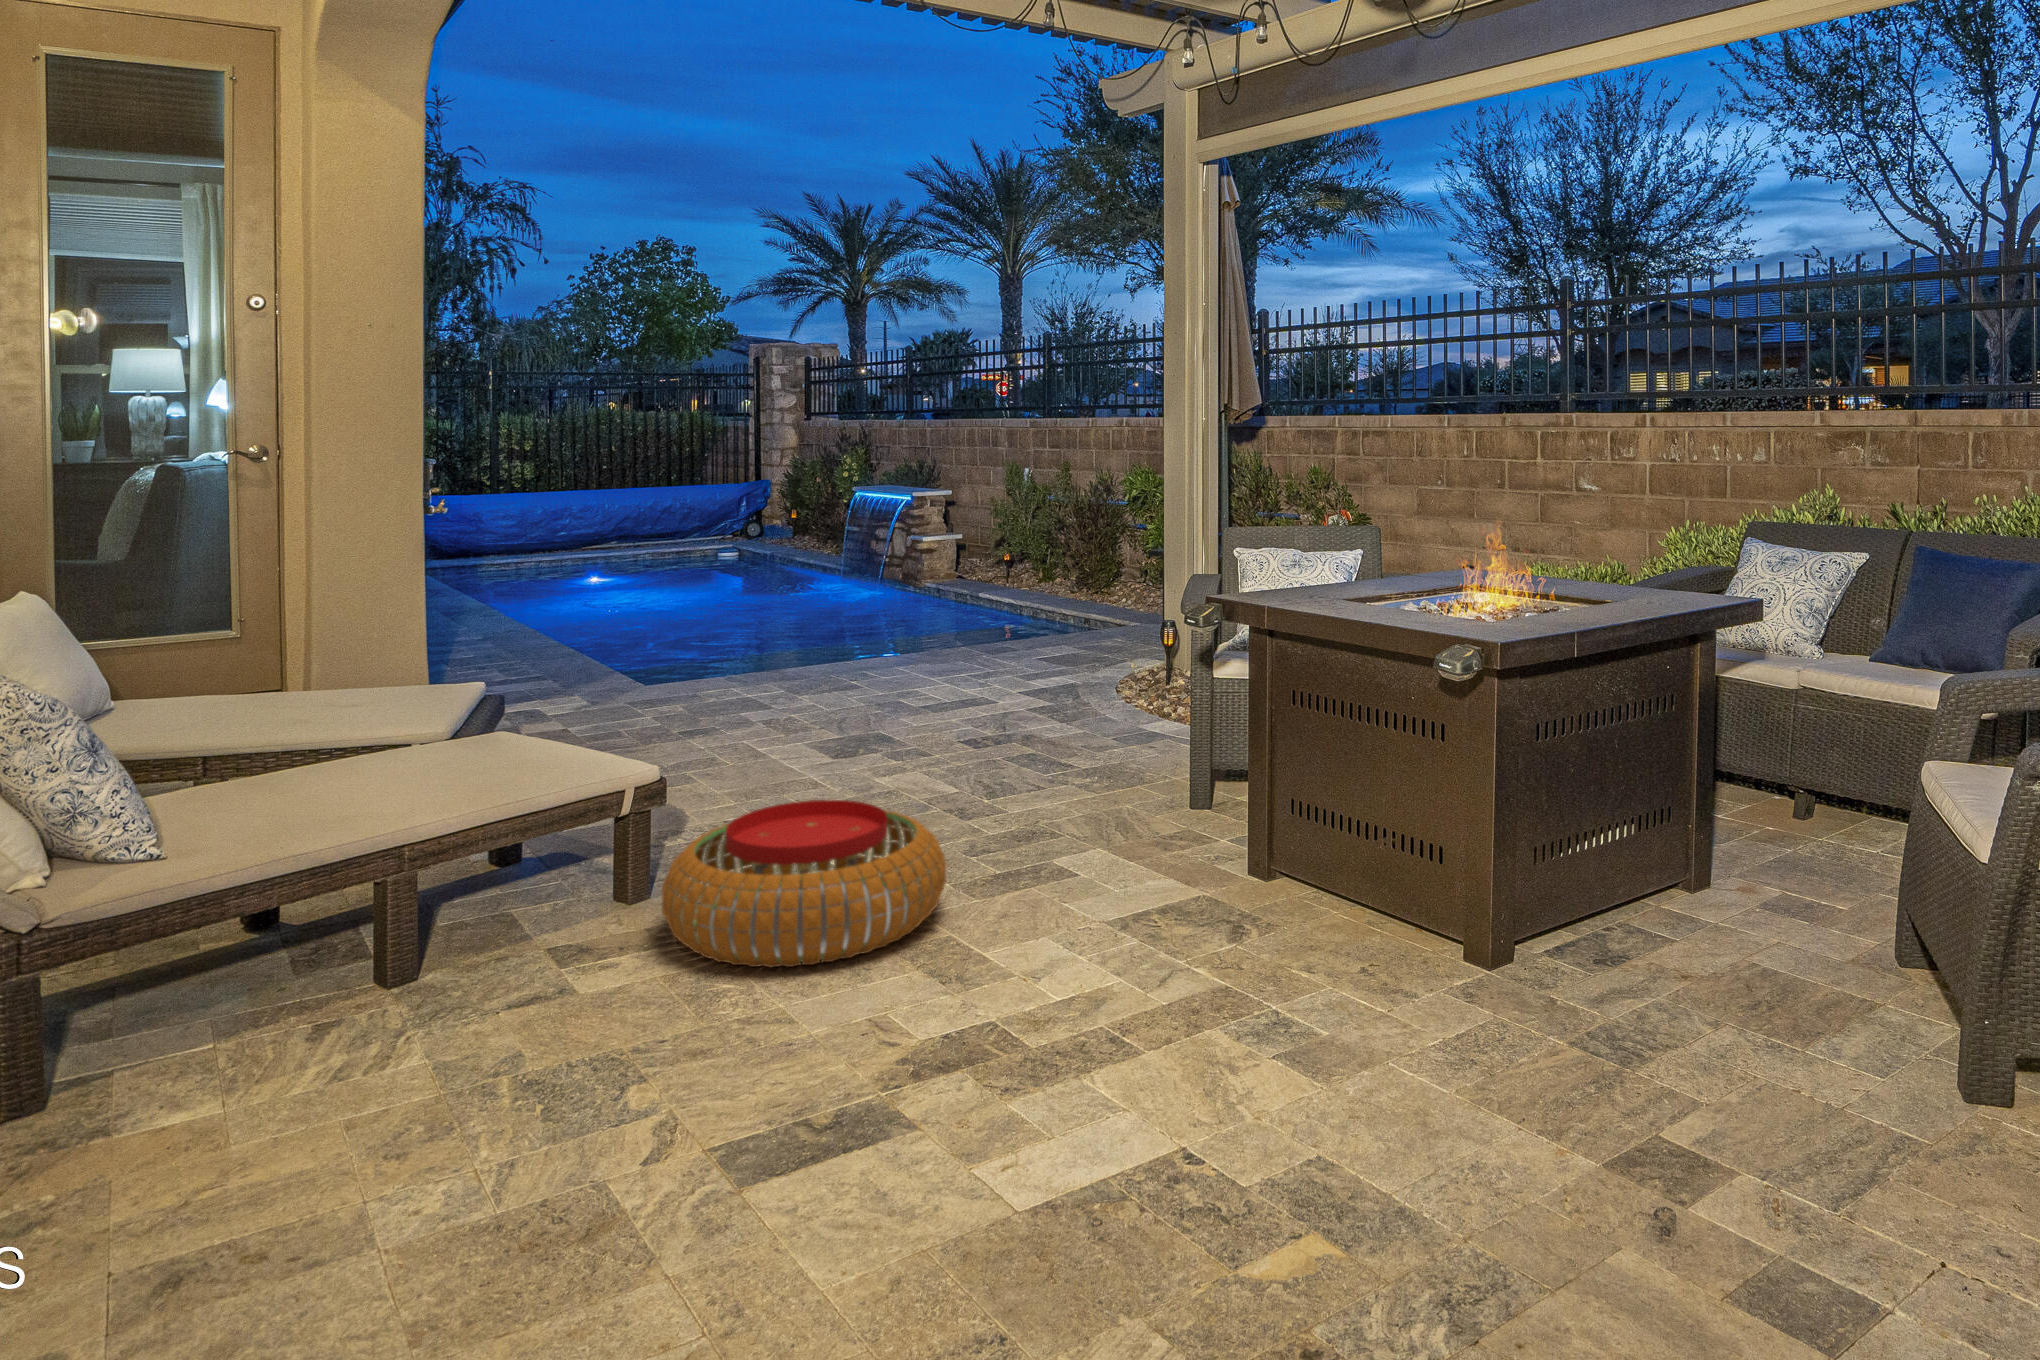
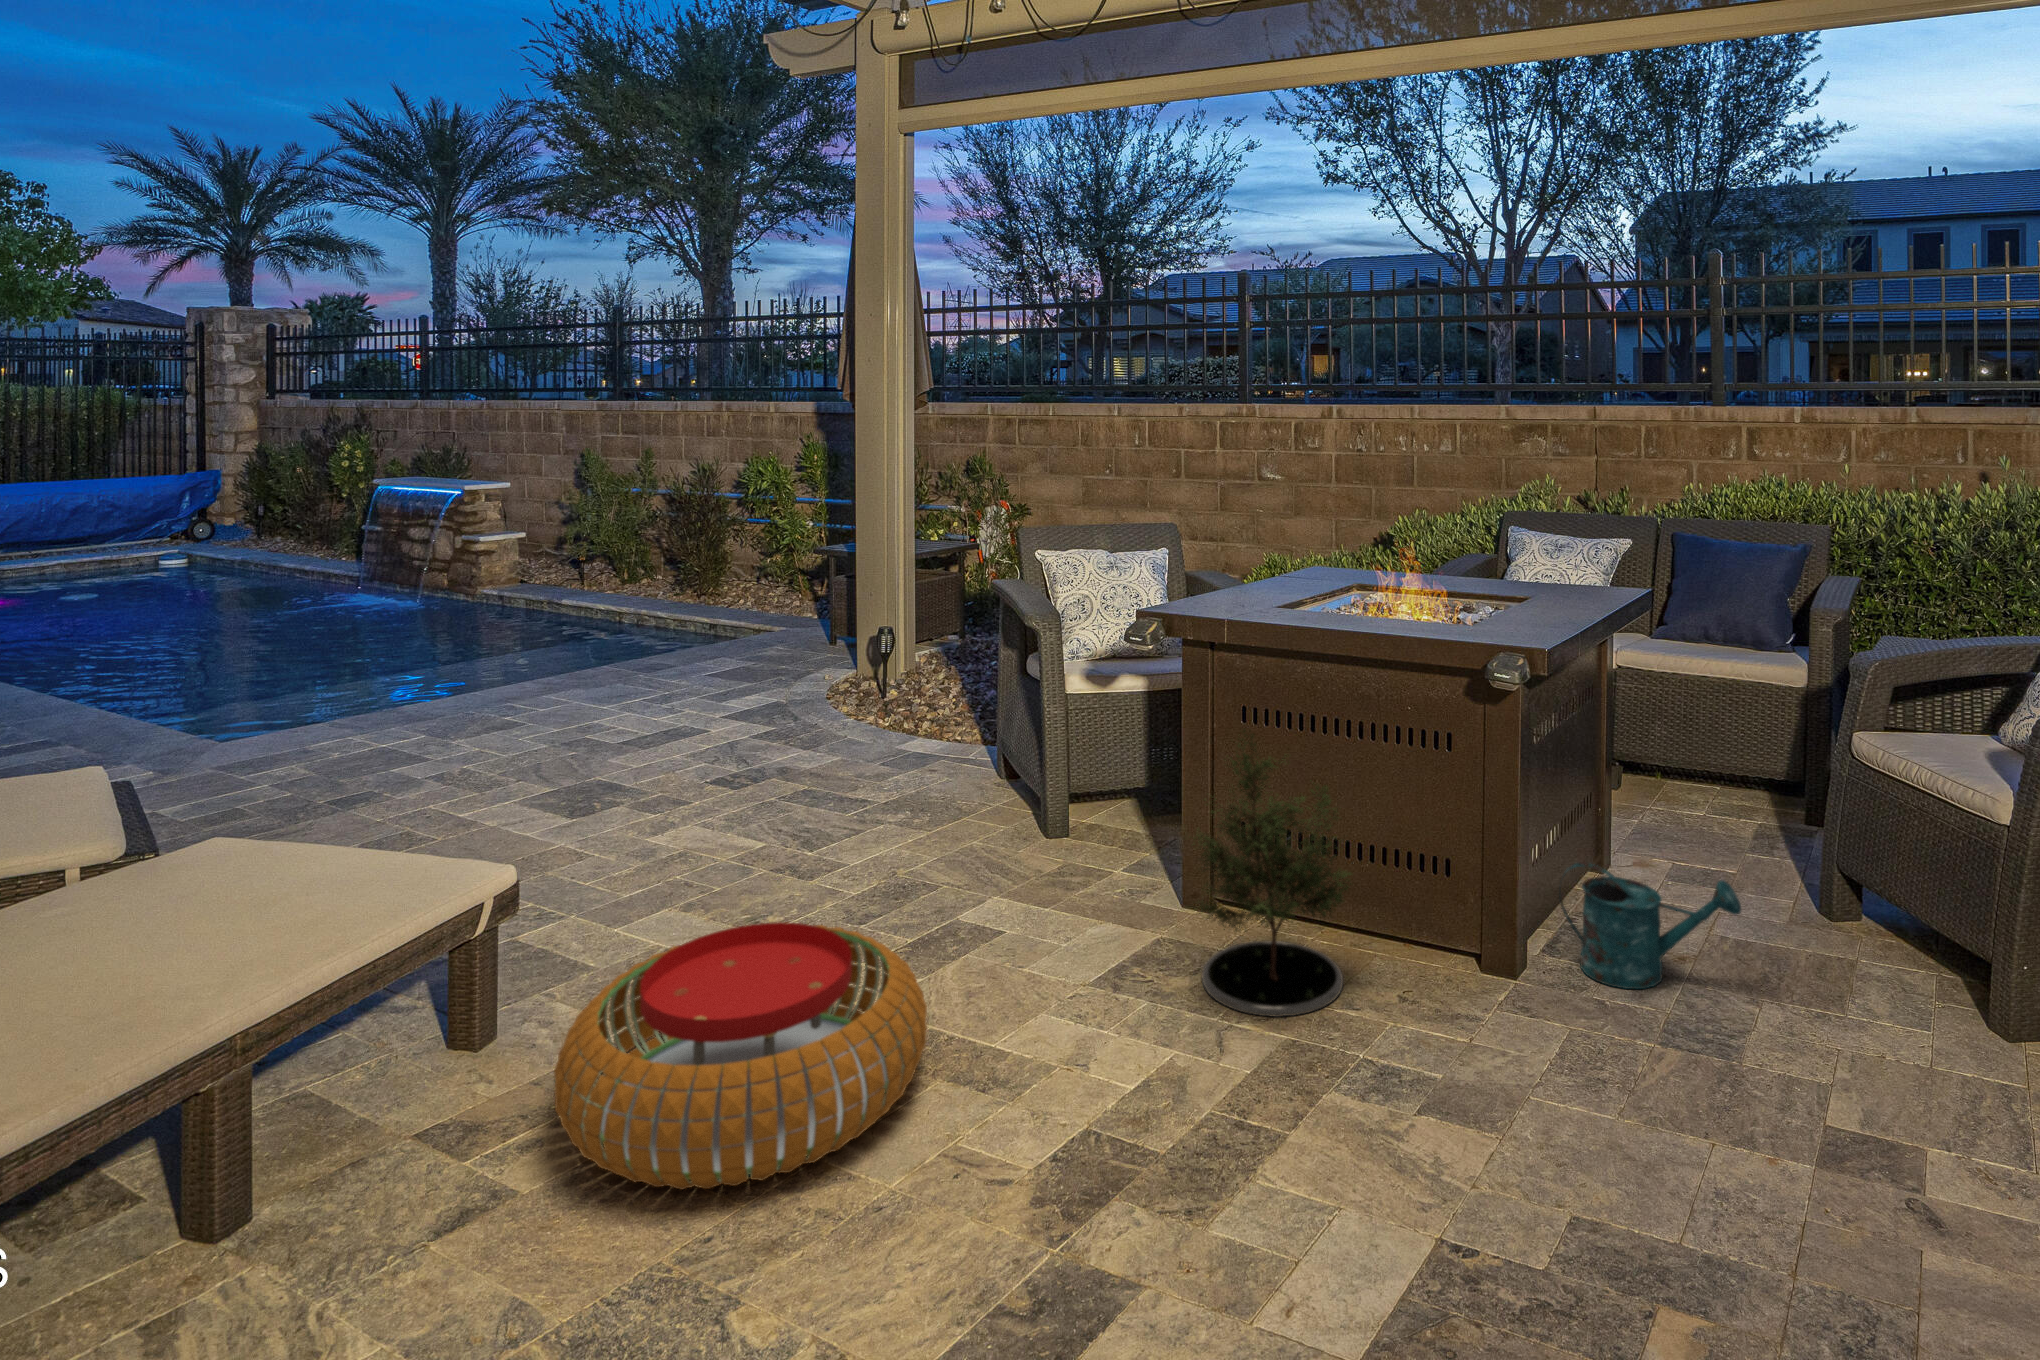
potted tree: none [1172,685,1343,950] -> present [1193,728,1351,1017]
watering can: none [1548,856,1716,988] -> present [1559,862,1741,989]

